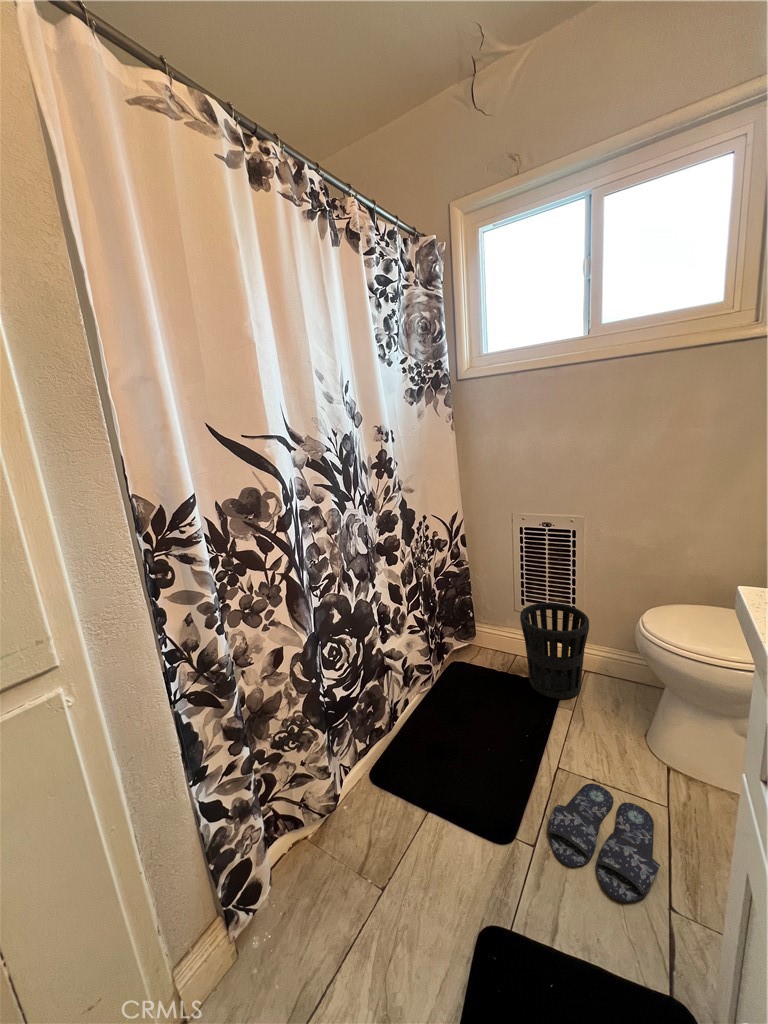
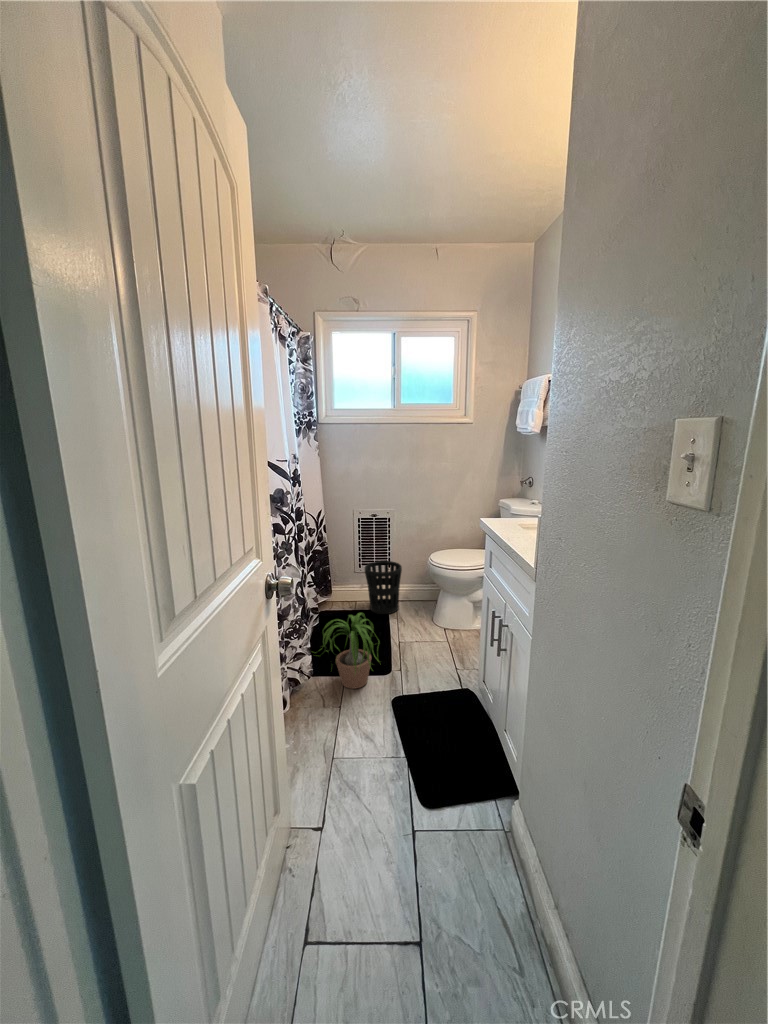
potted plant: none [339,721,478,889] -> present [322,613,380,689]
slippers: present [548,783,660,902] -> none [408,637,452,663]

